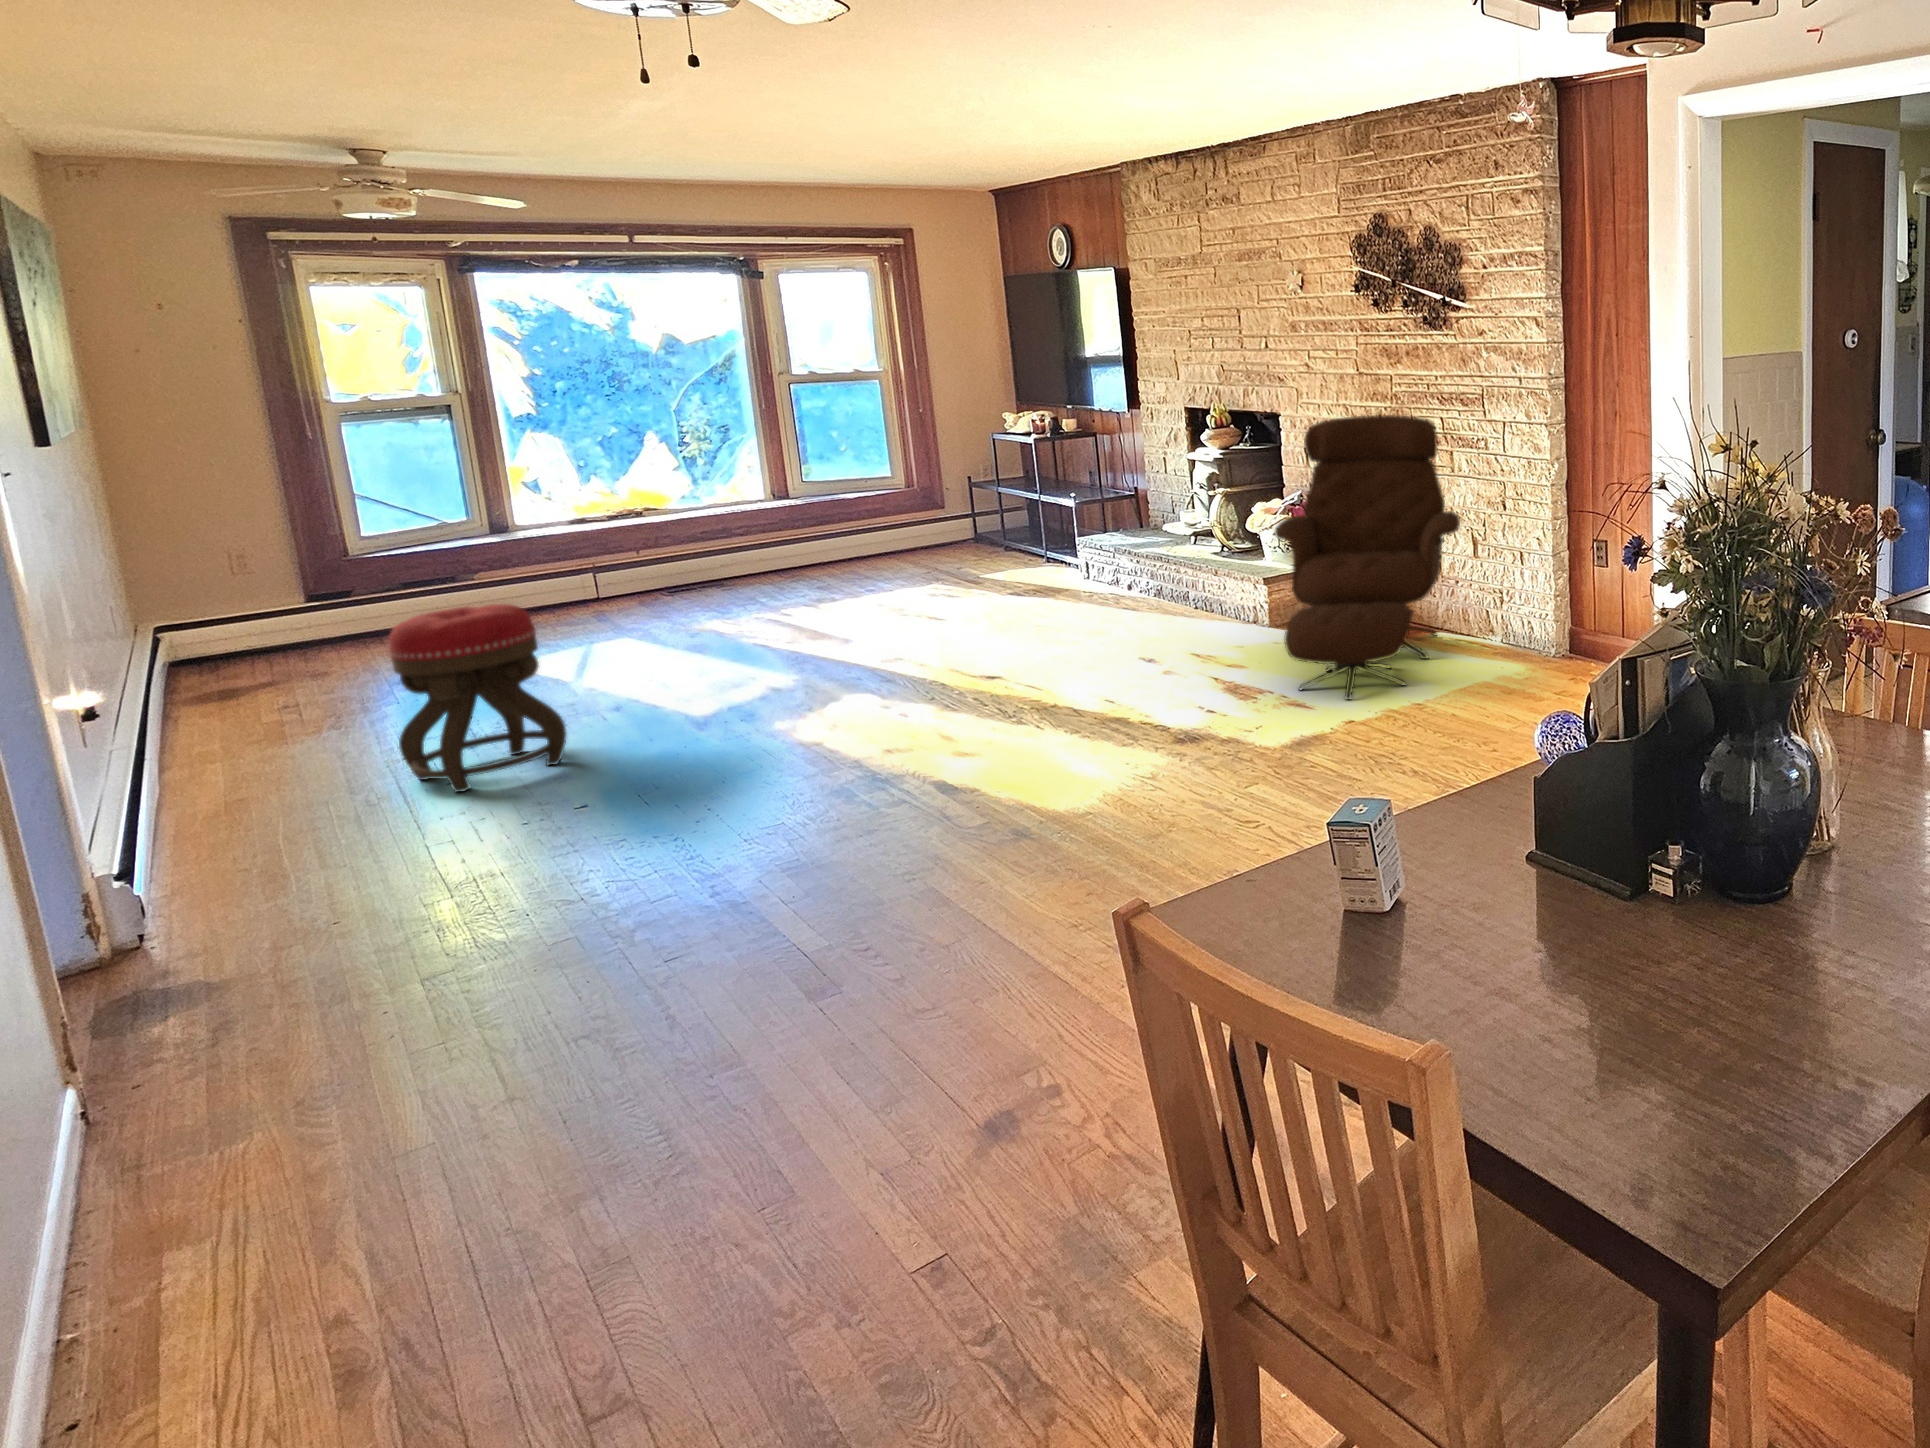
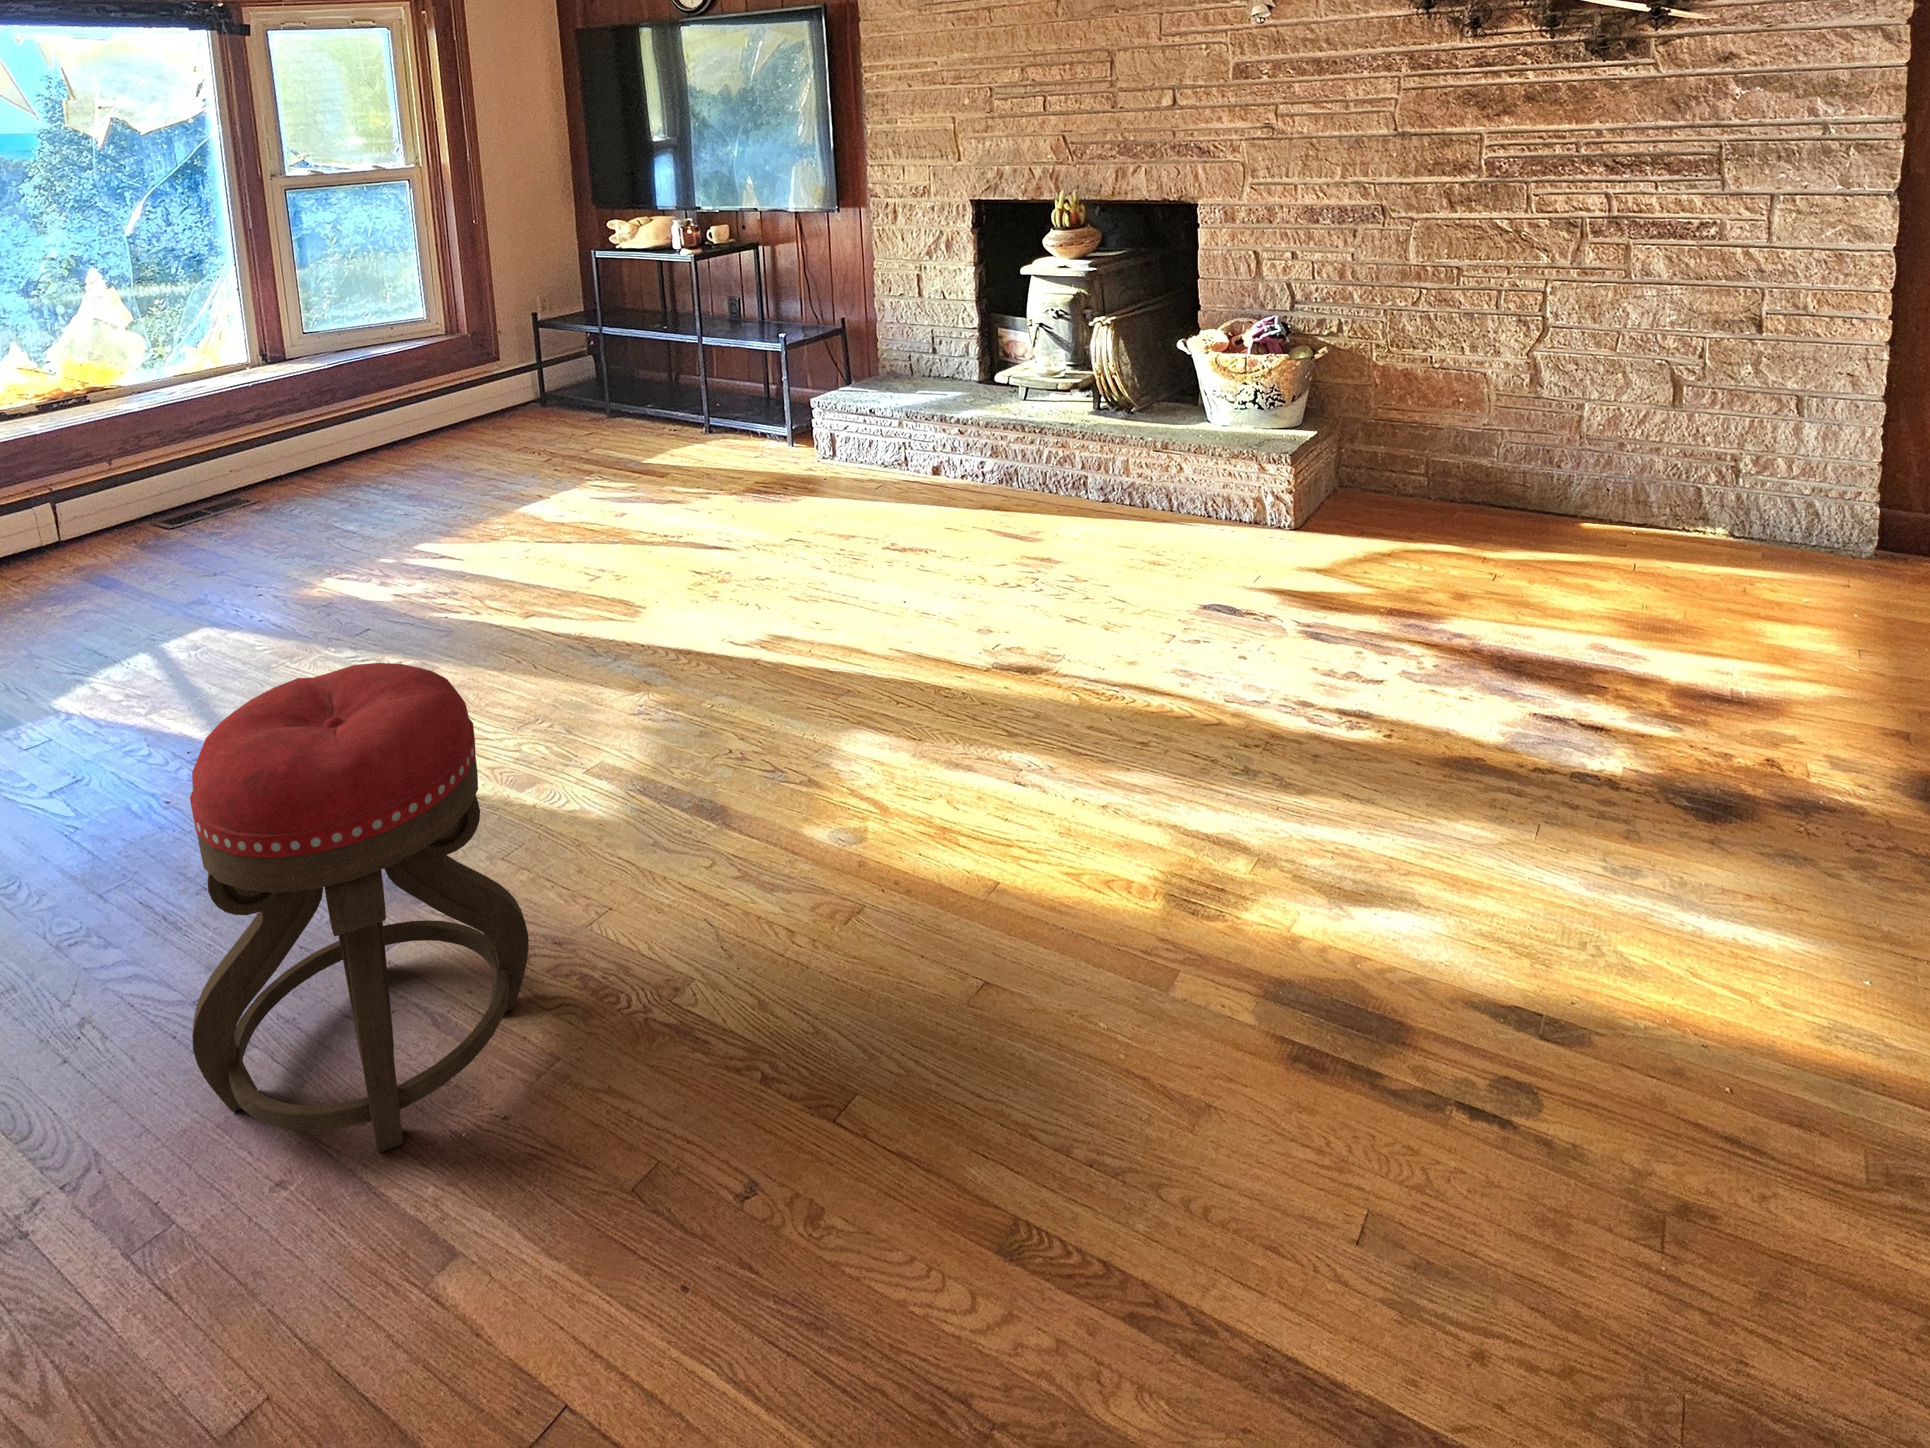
lounge chair: present [1275,415,1460,700] -> none [1377,192,1829,665]

